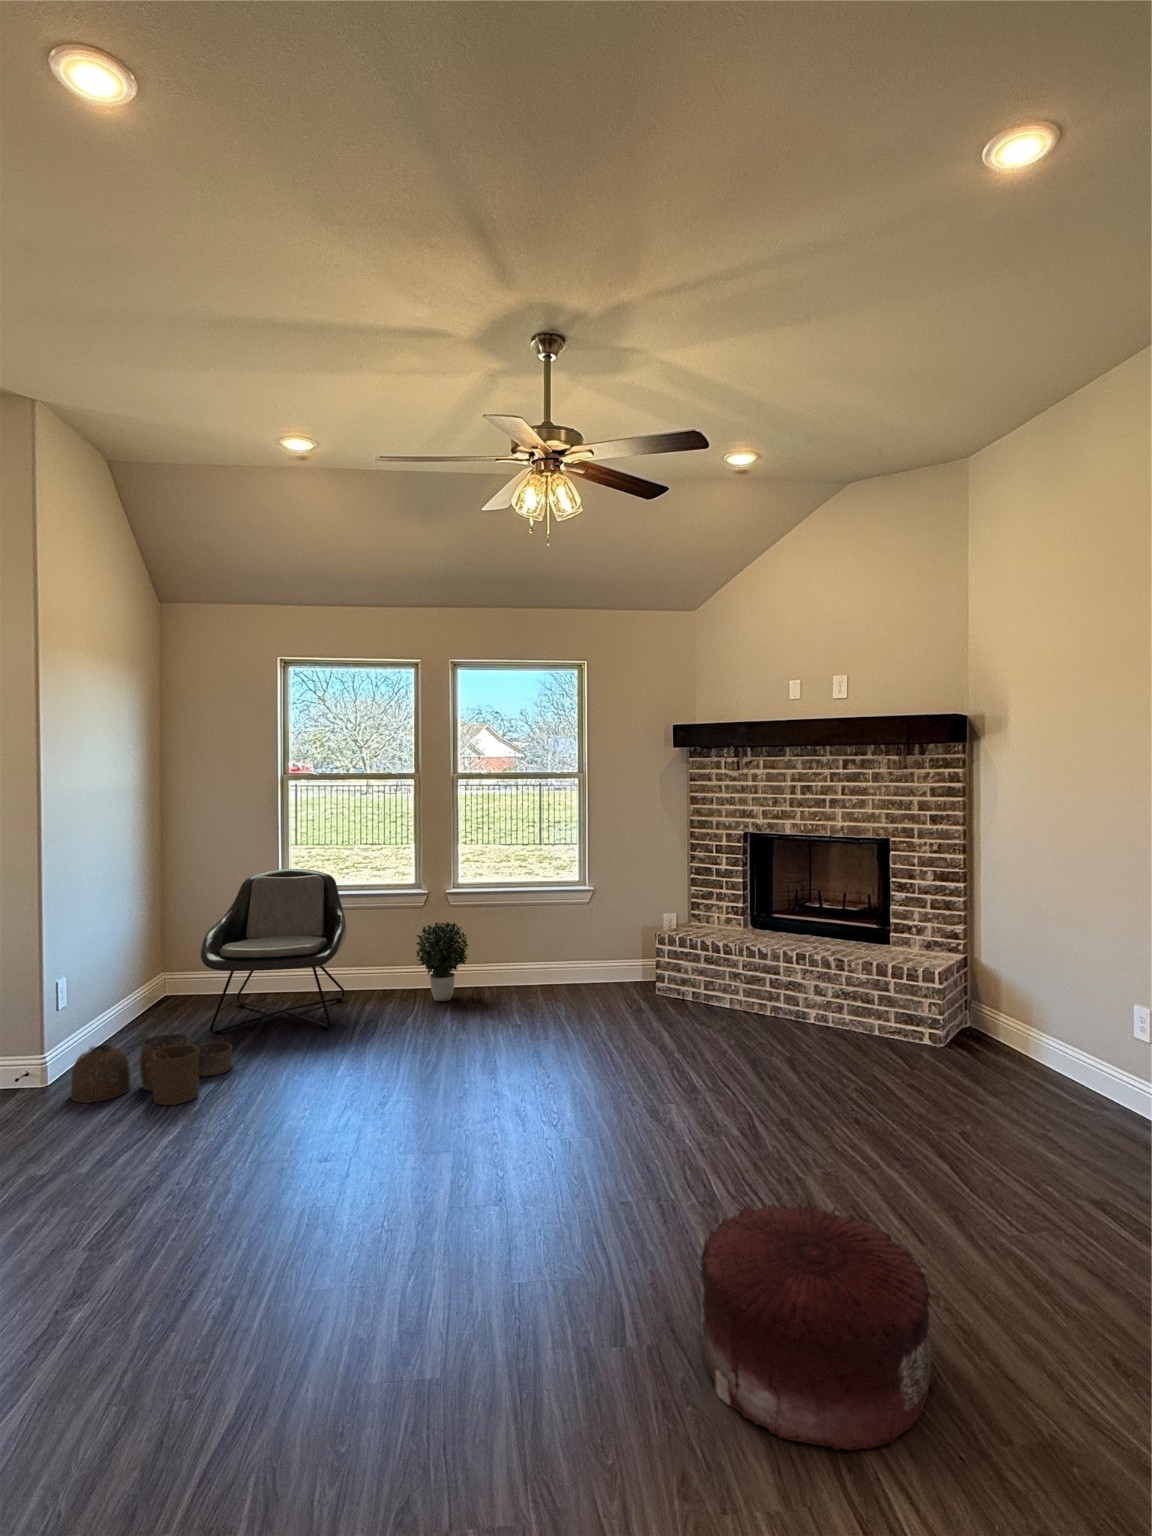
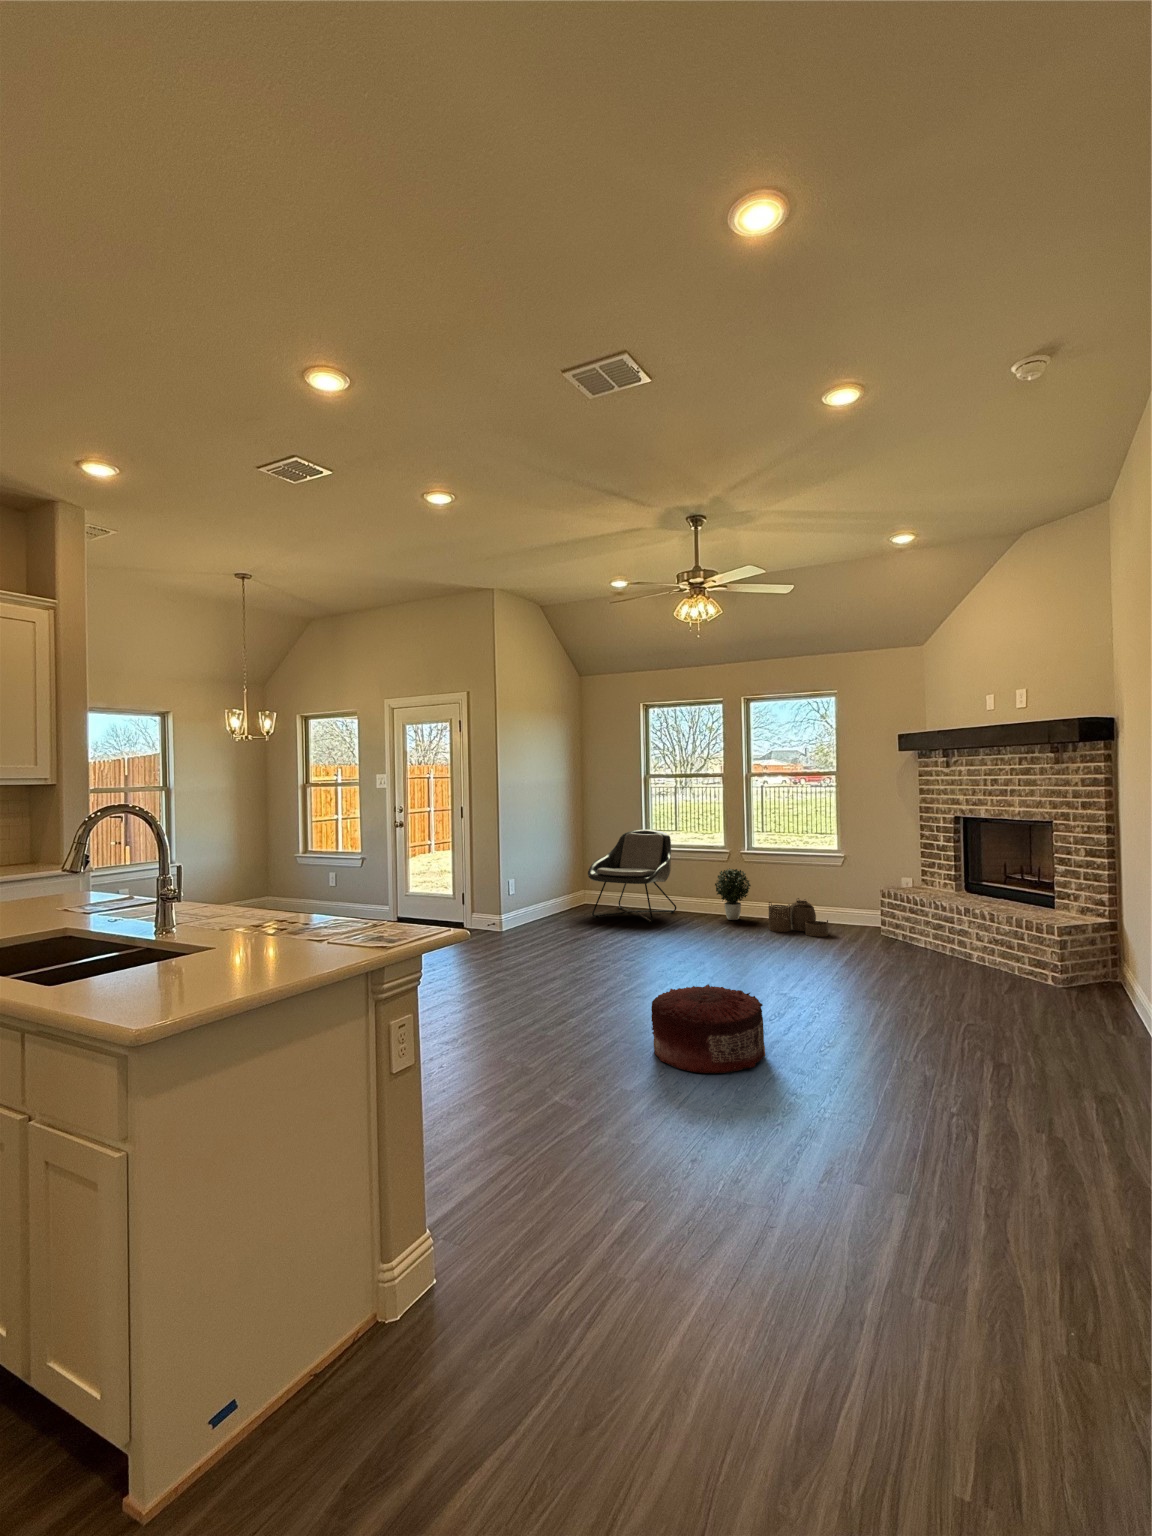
woven basket: present [71,1032,232,1105] -> present [768,898,829,937]

